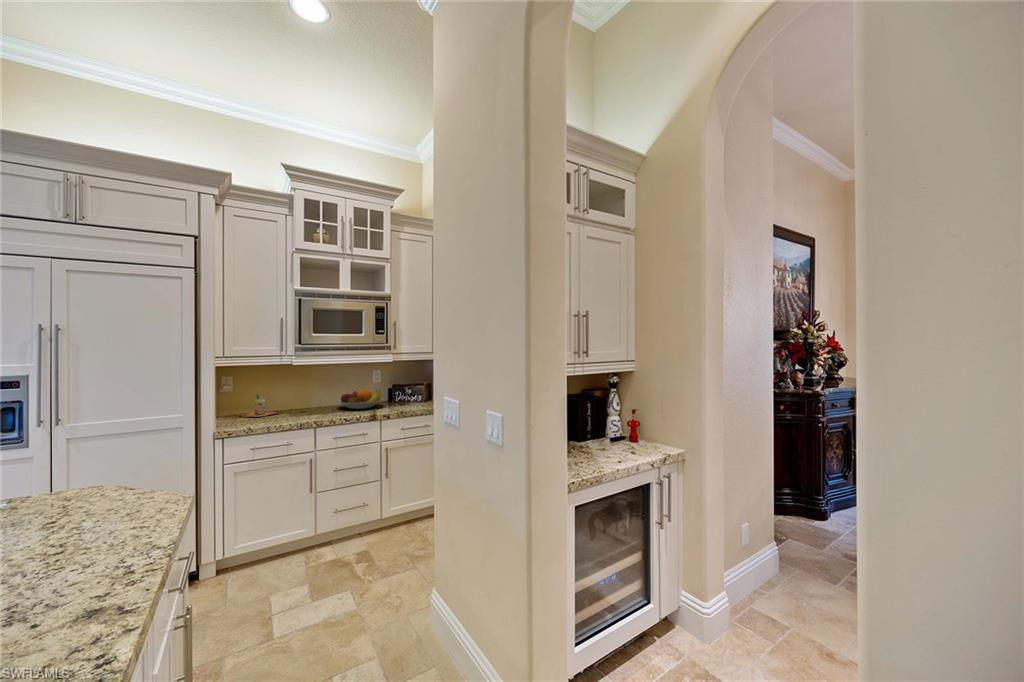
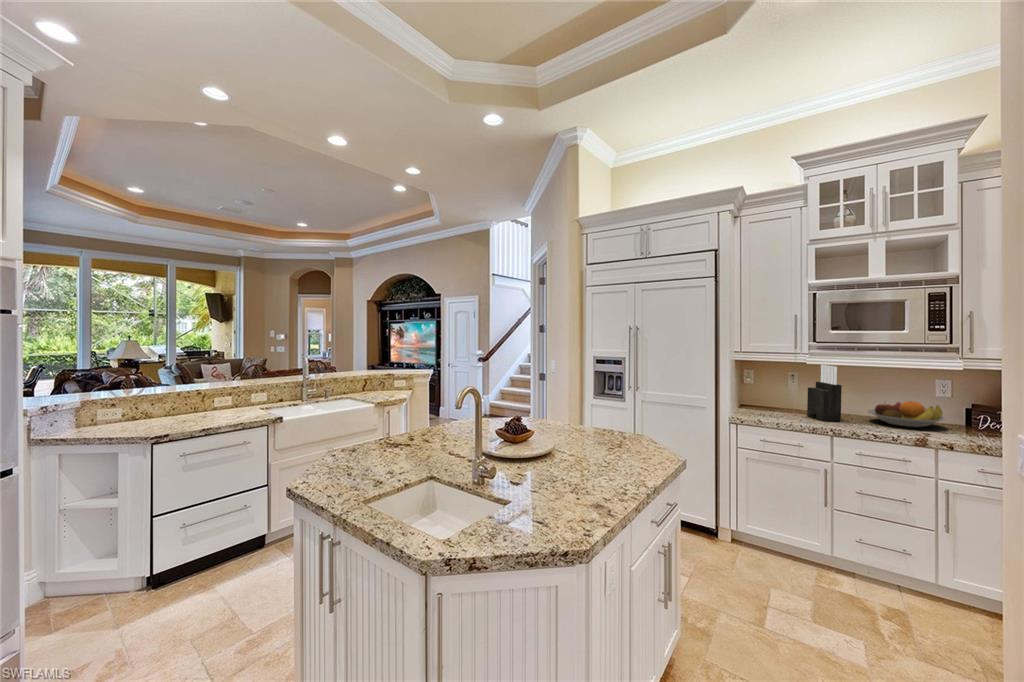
knife block: none [290,365,319,416] -> present [807,365,842,421]
bottle: present [239,394,276,417] -> none [755,392,796,414]

